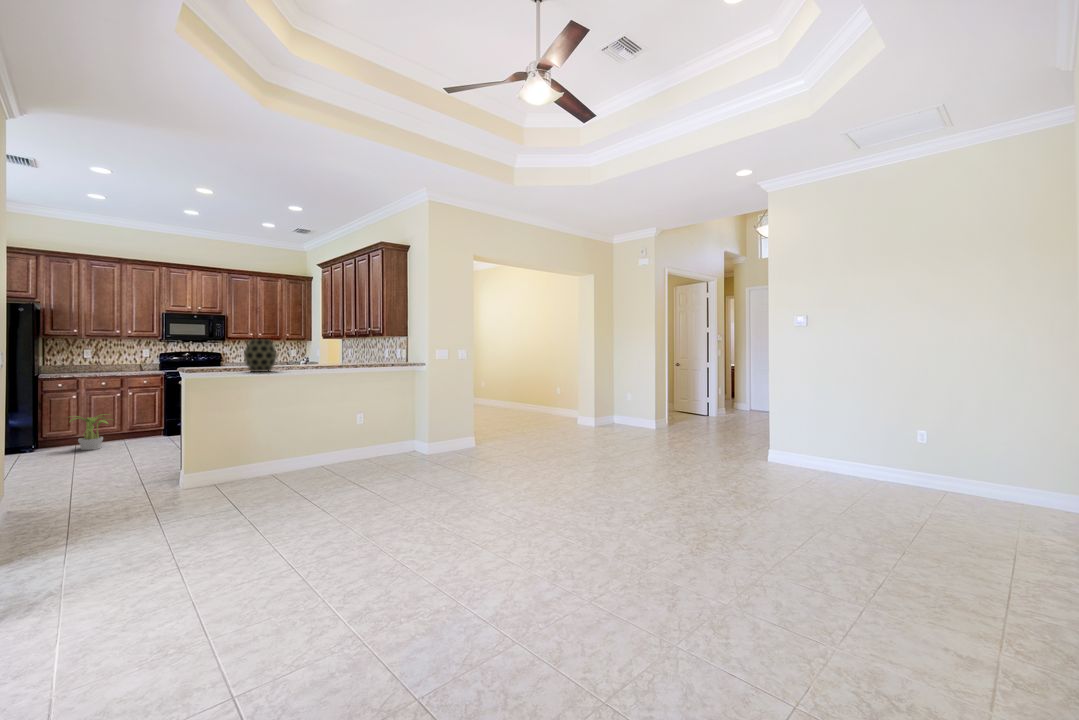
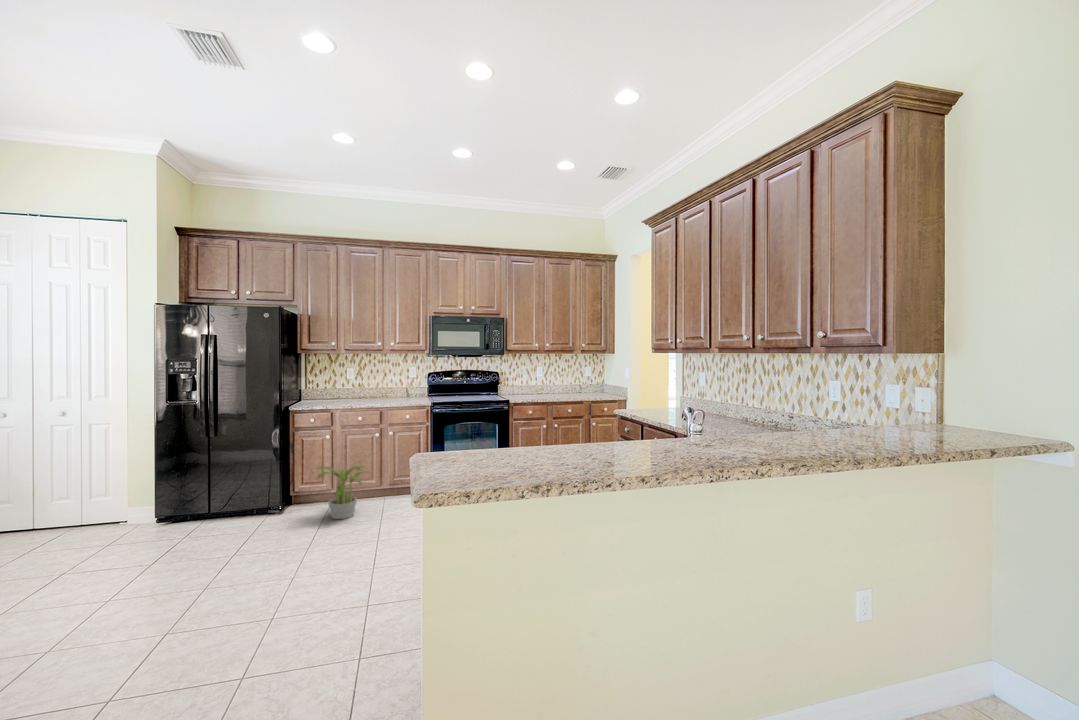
vase: present [244,339,277,372] -> none [580,368,658,462]

